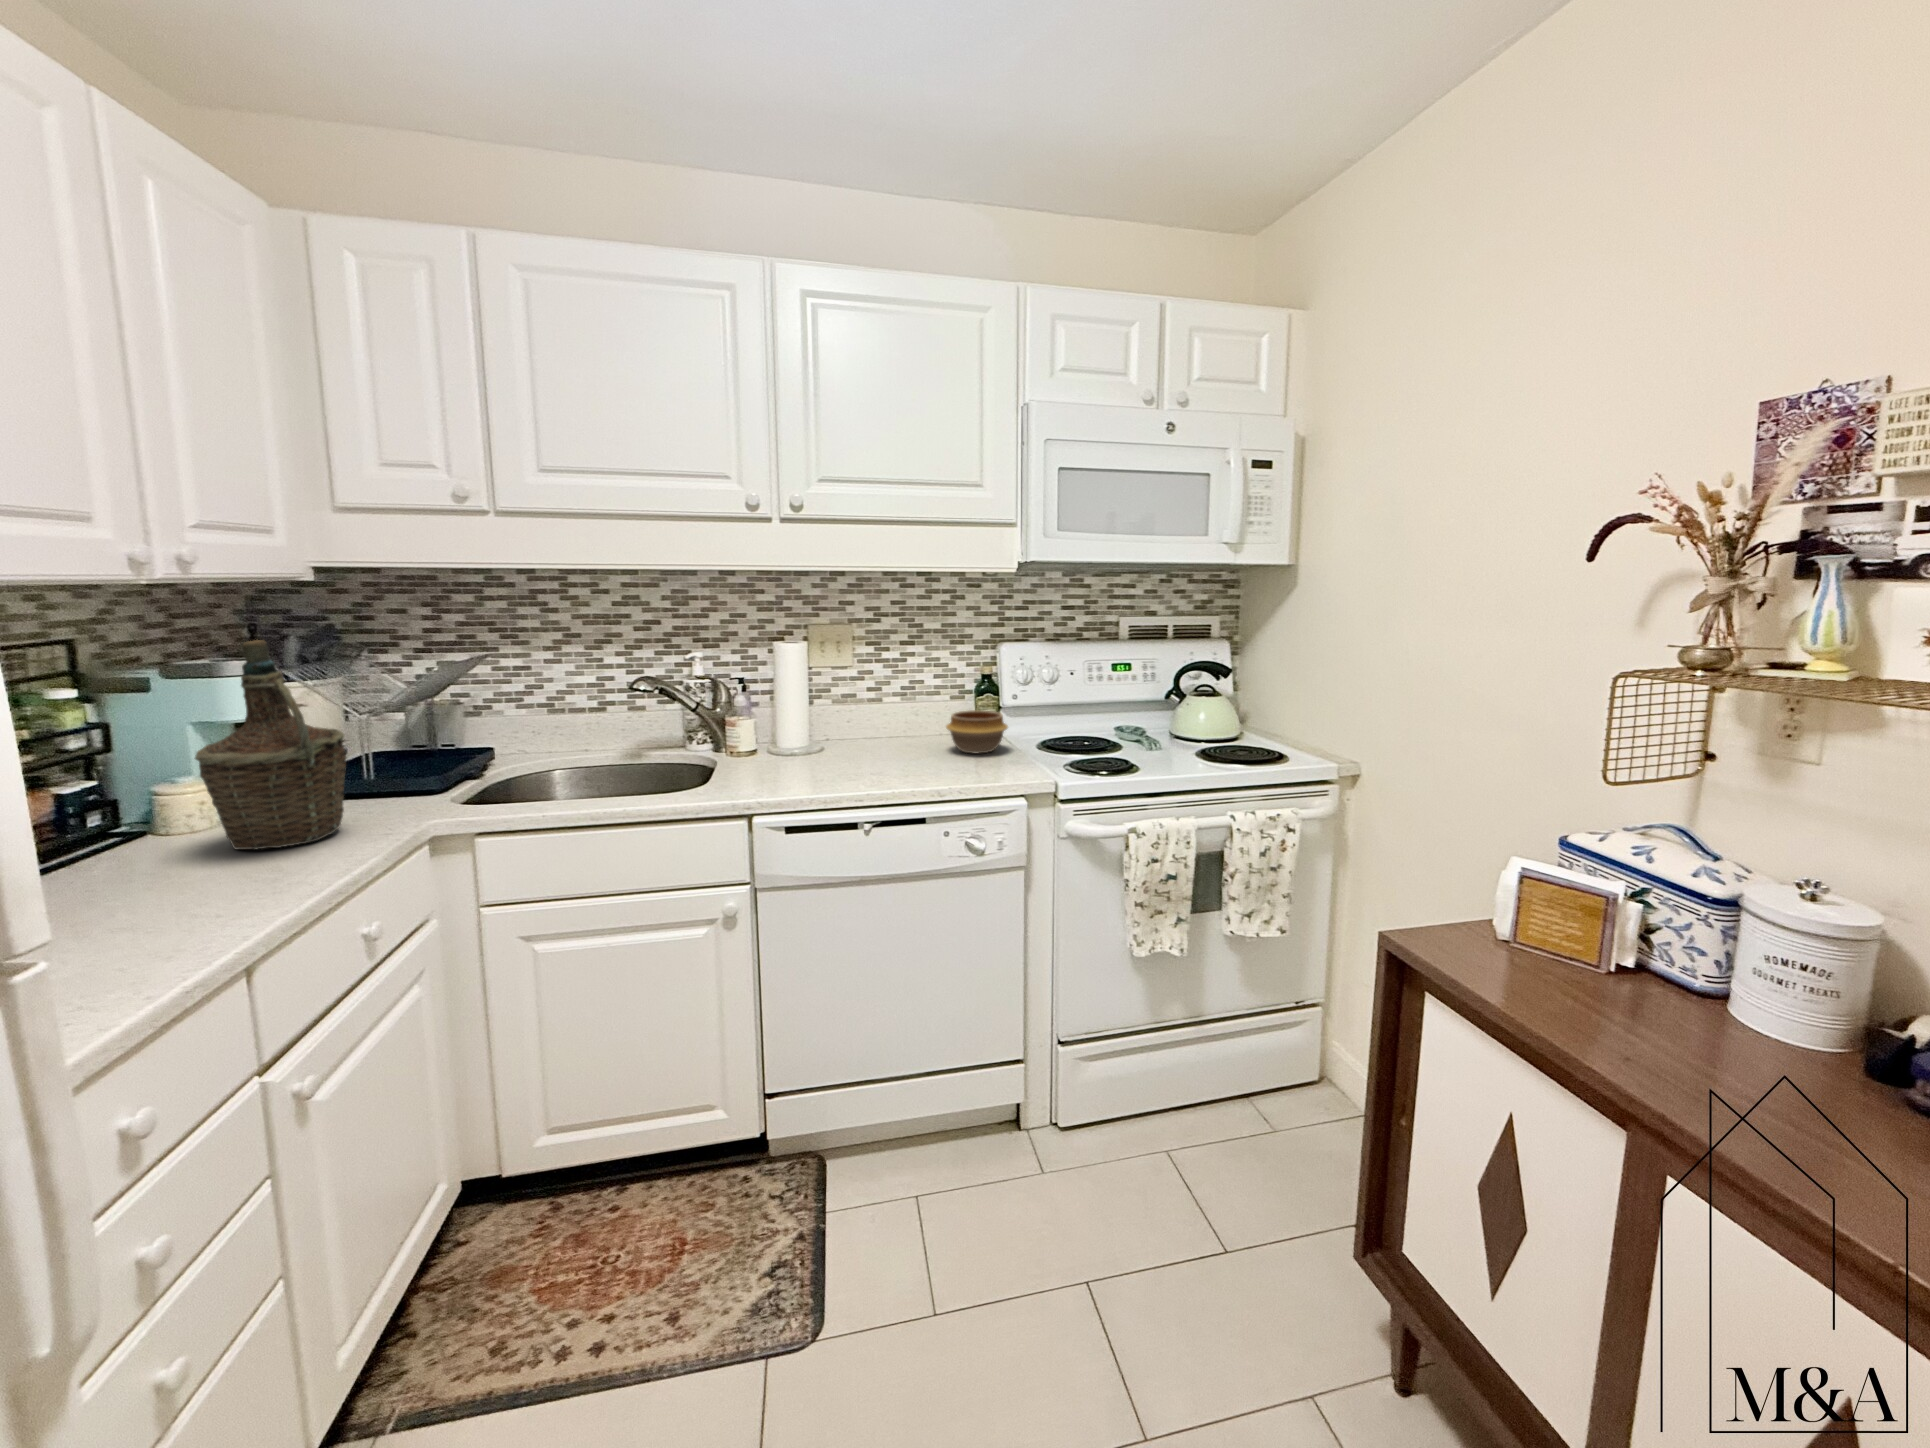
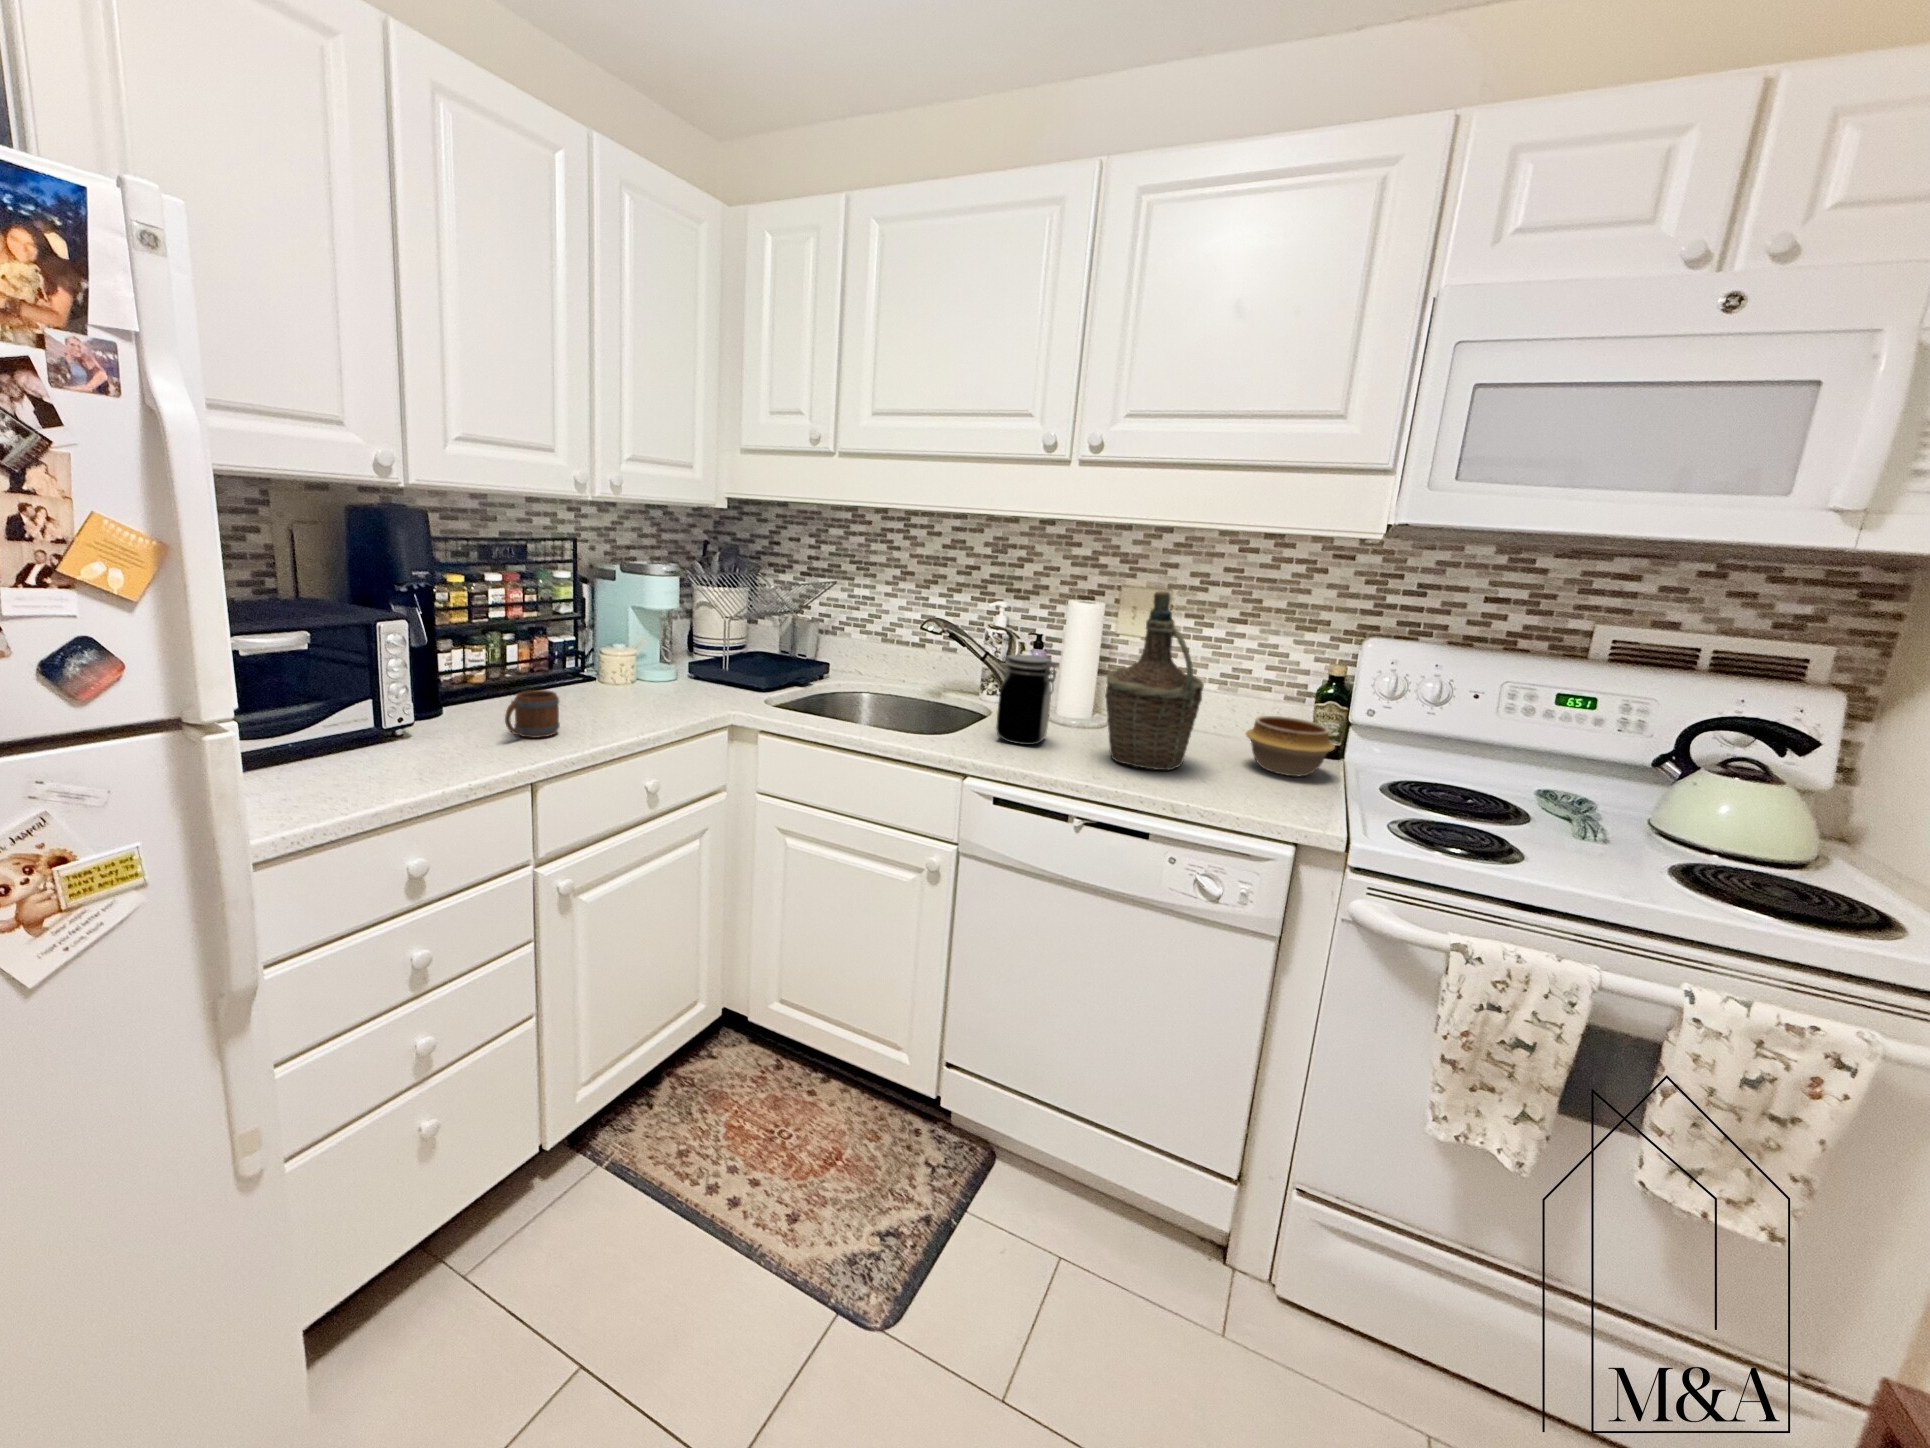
bottle: present [195,640,346,850] -> present [1105,591,1204,770]
jar: none [743,697,802,779] -> present [996,655,1056,745]
mug: none [150,850,236,921] -> present [505,690,560,738]

